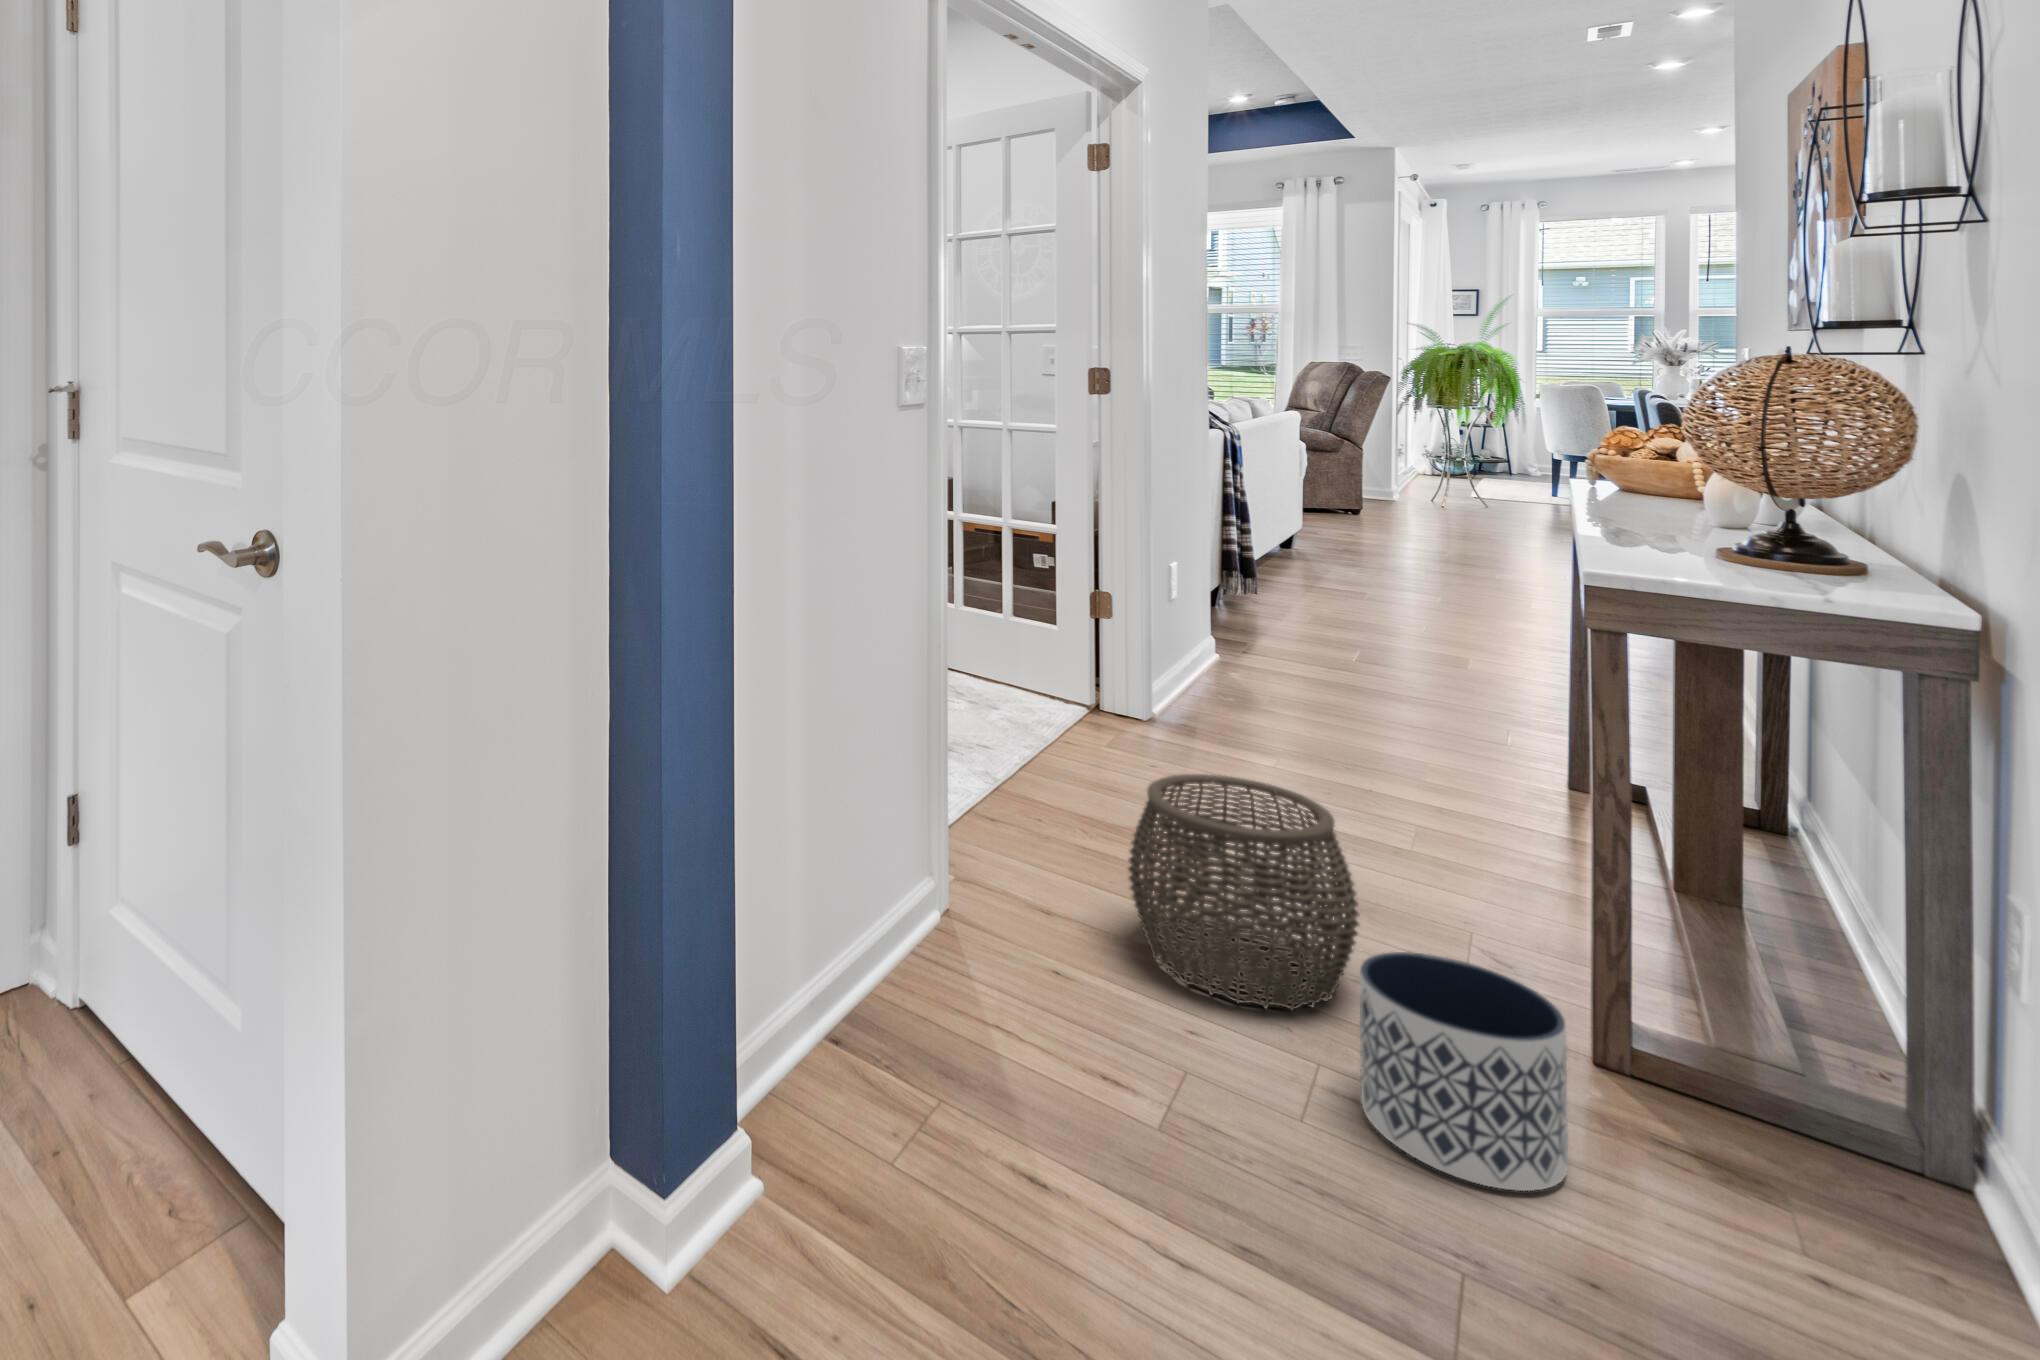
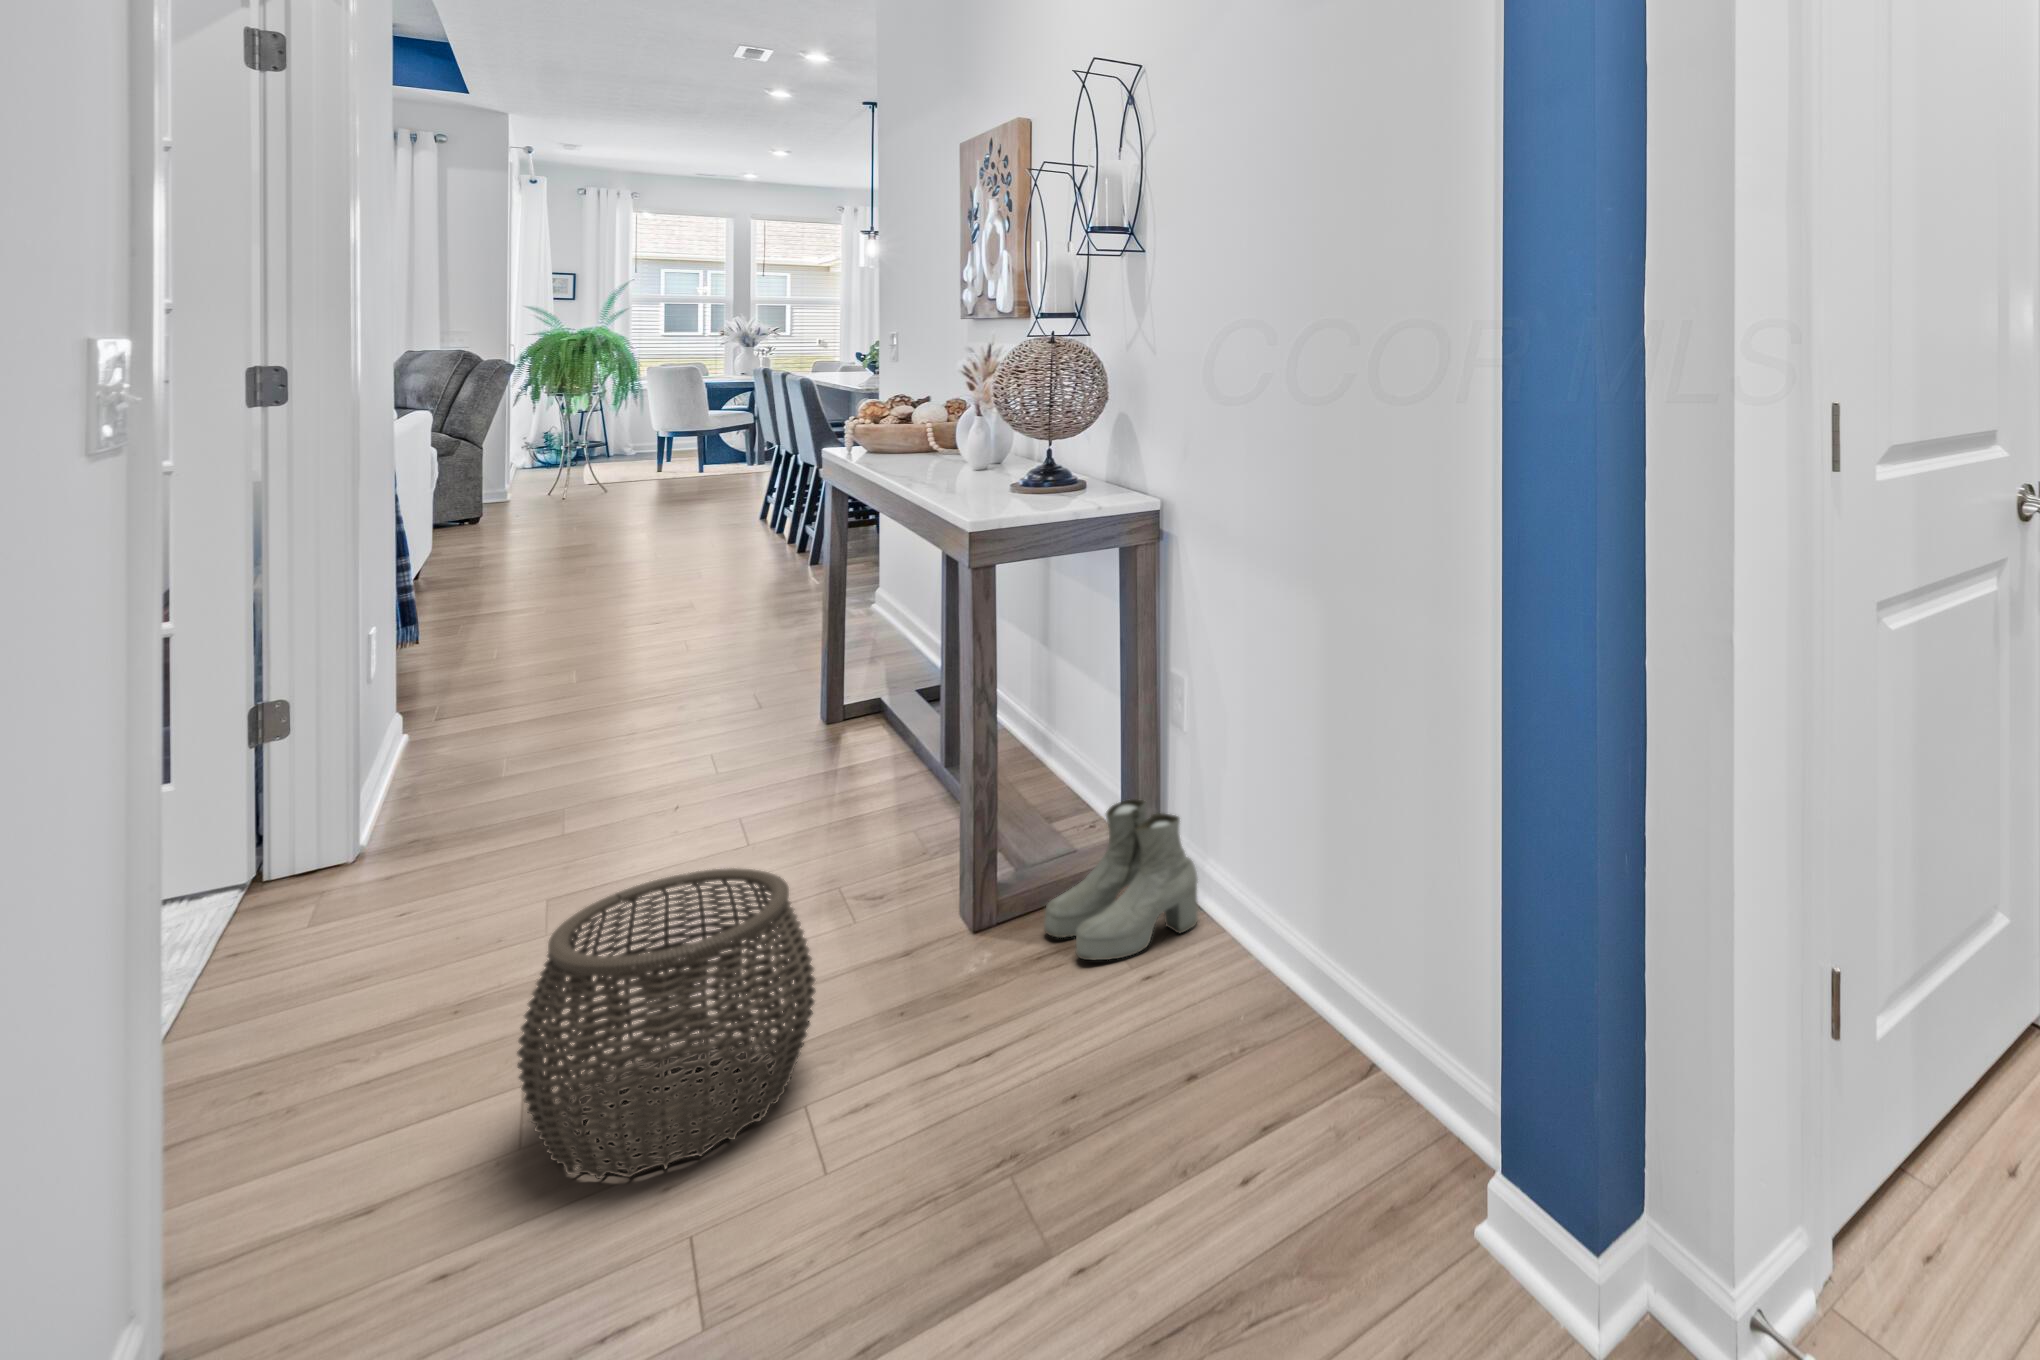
boots: none [1691,939,1967,1166] -> present [1044,799,1198,960]
planter: present [1360,952,1568,1191] -> none [876,953,1049,1187]

